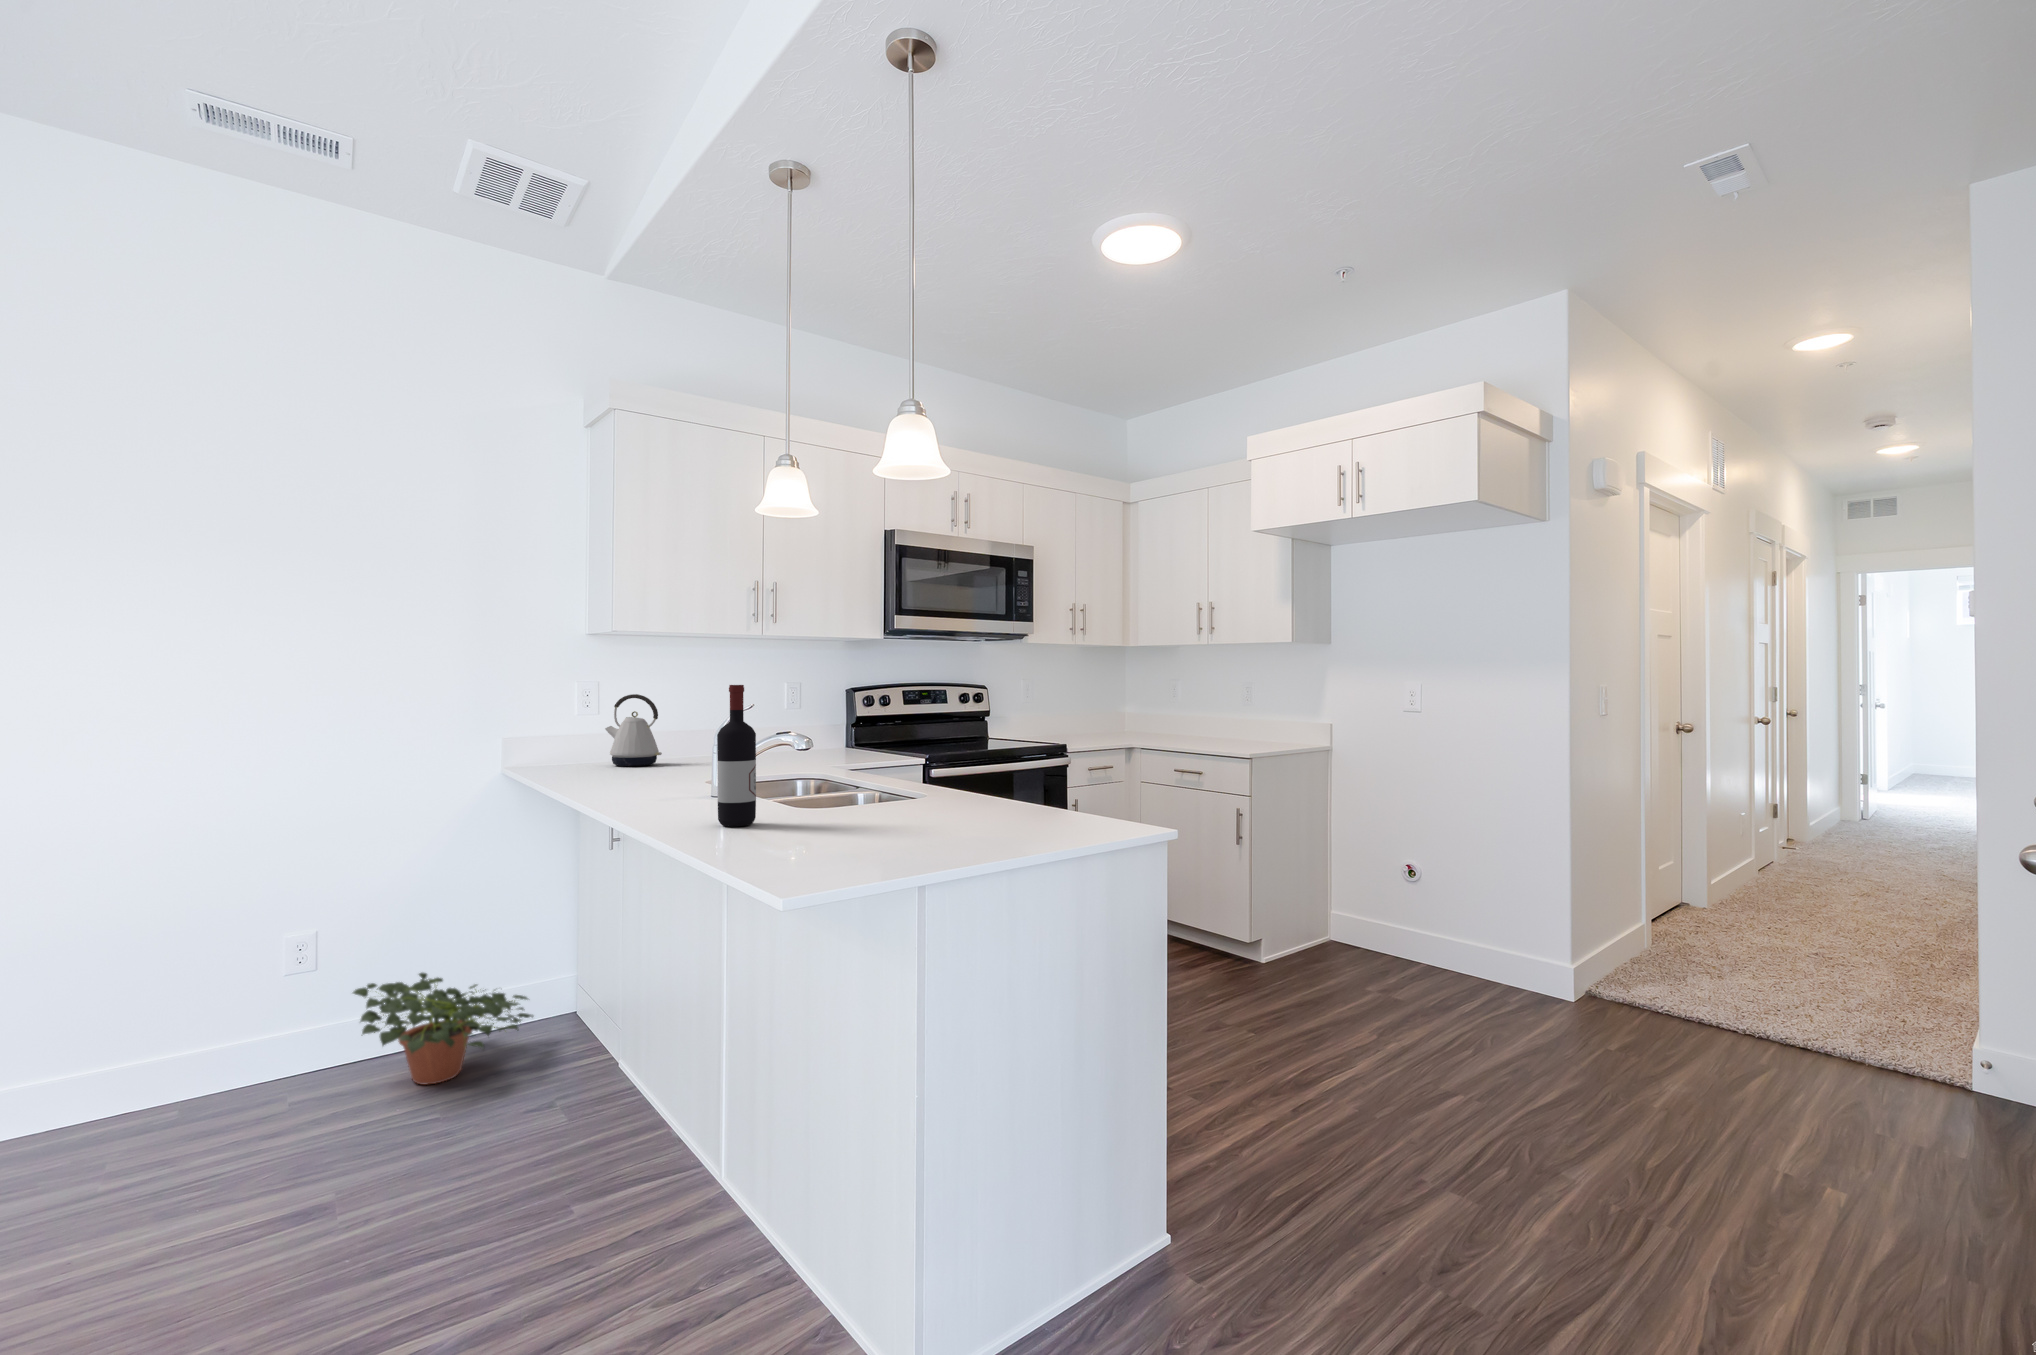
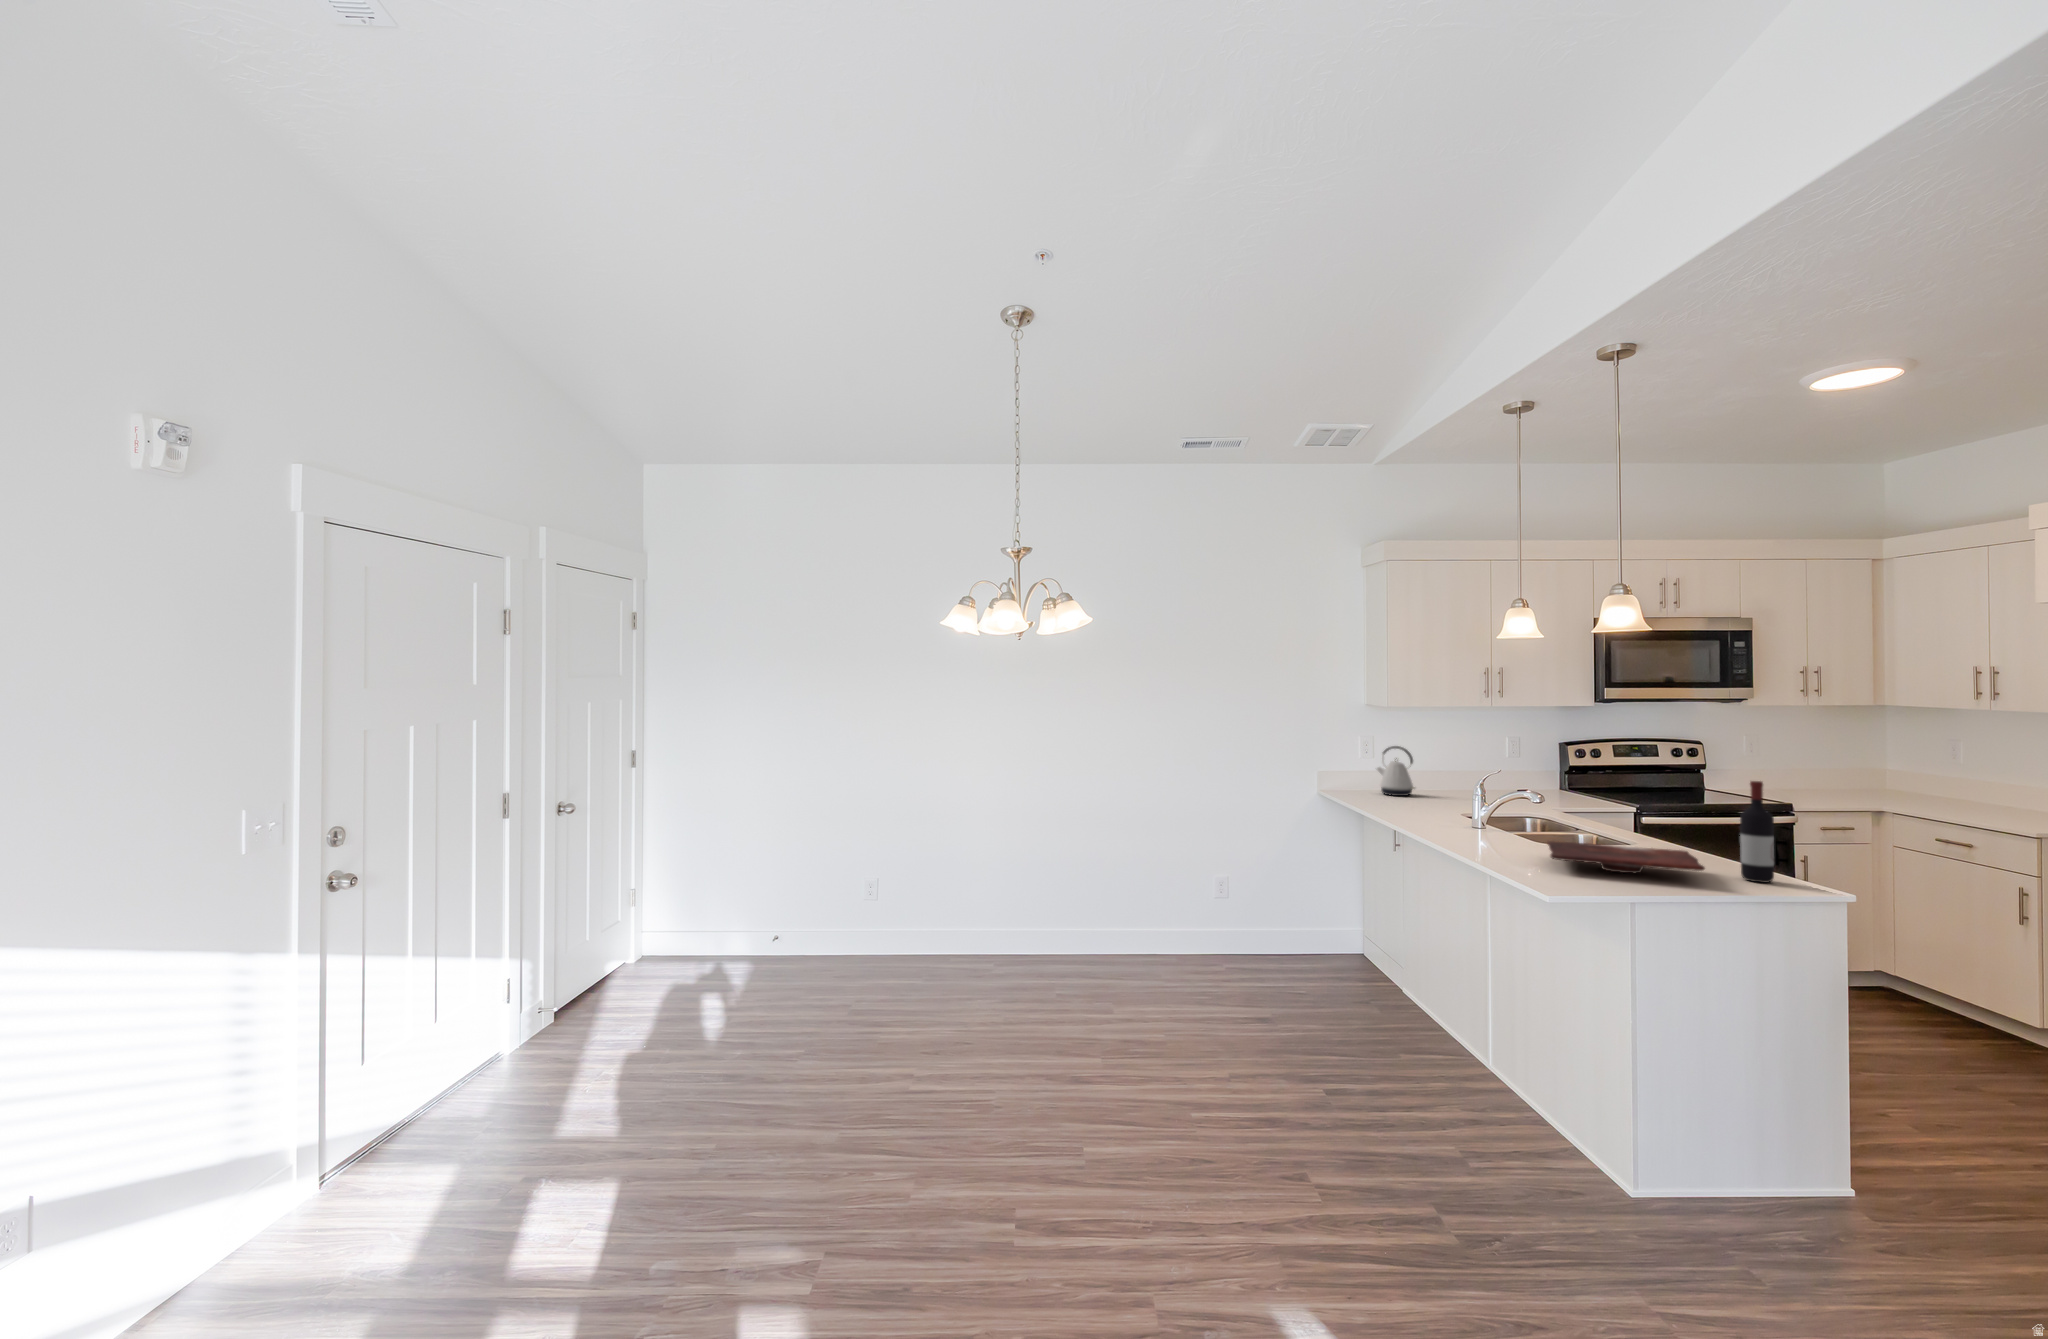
wine bottle: present [717,685,756,827] -> present [1740,781,1774,883]
cutting board: none [800,795,1008,836] -> present [1547,841,1705,873]
potted plant: present [353,973,533,1084] -> none [1239,912,1340,980]

